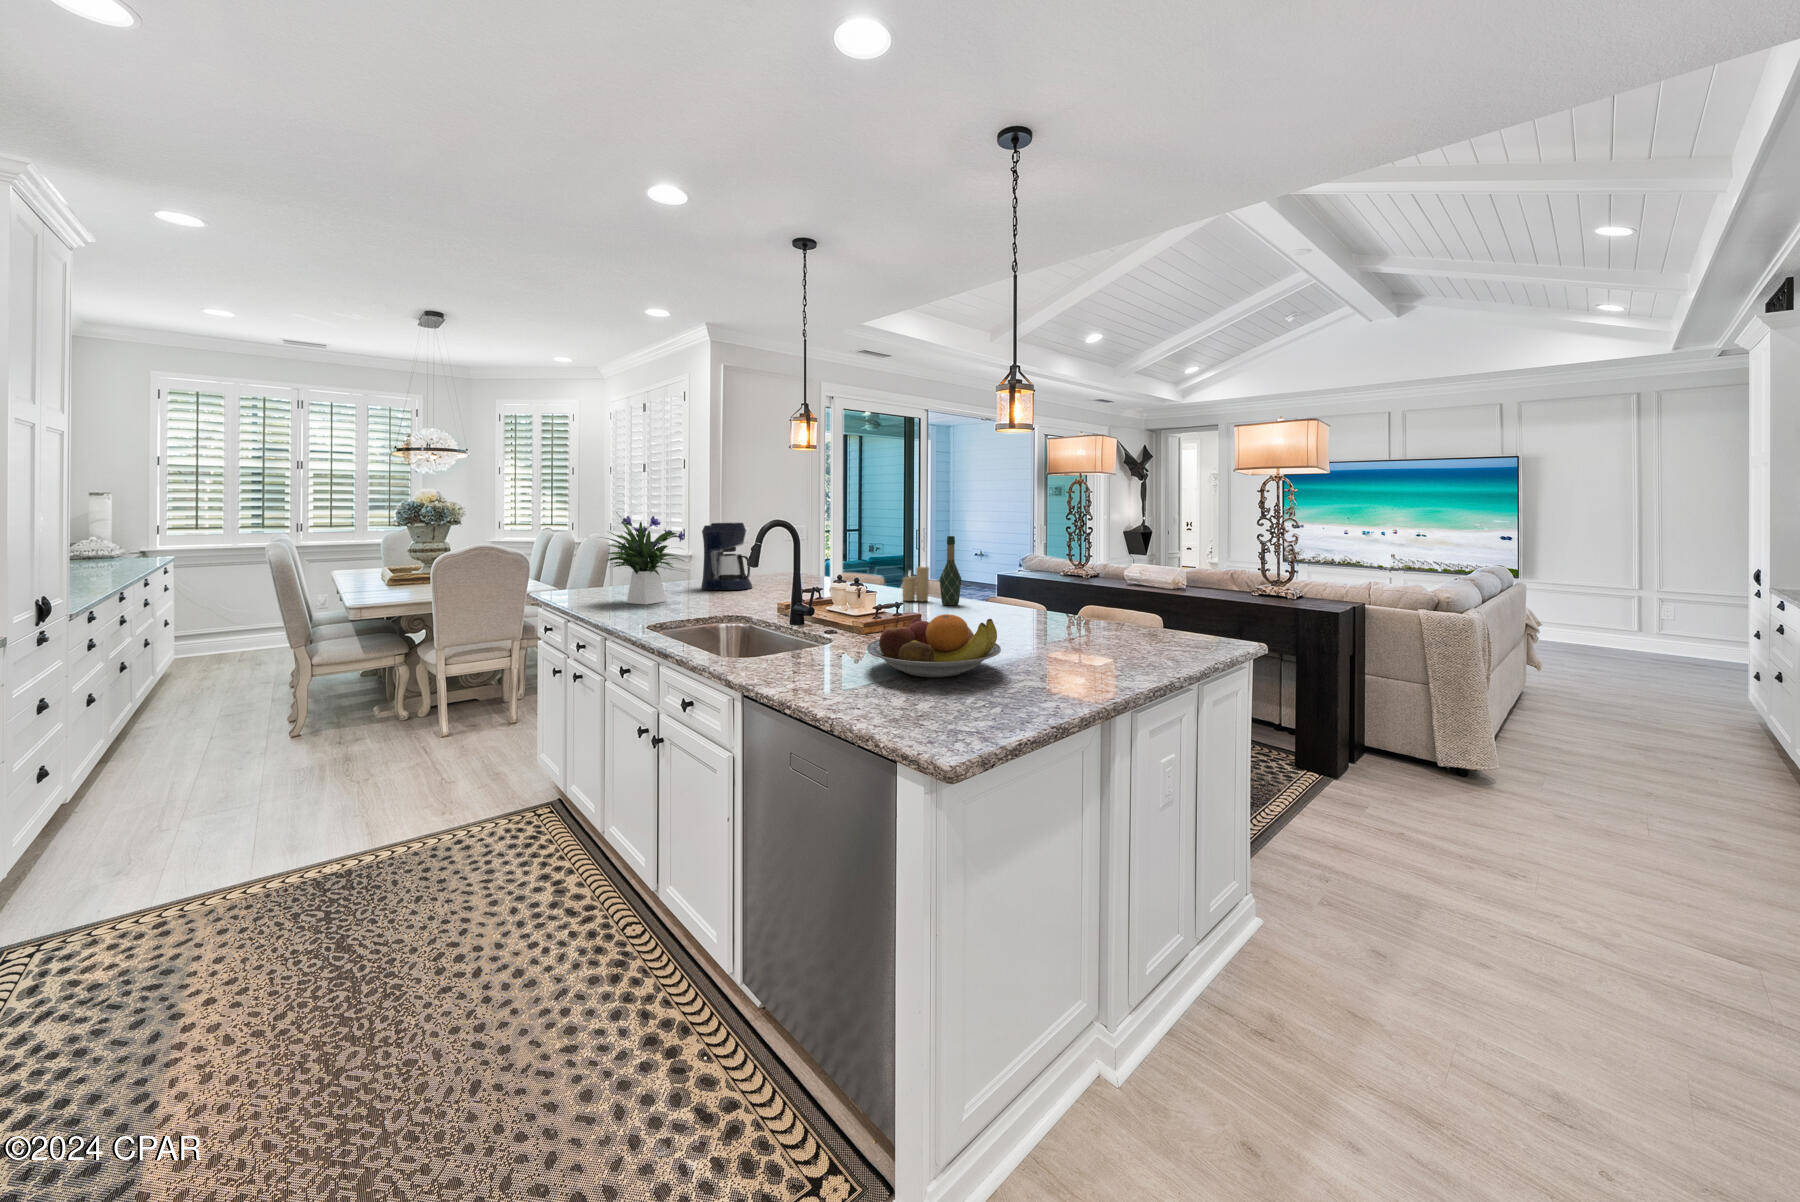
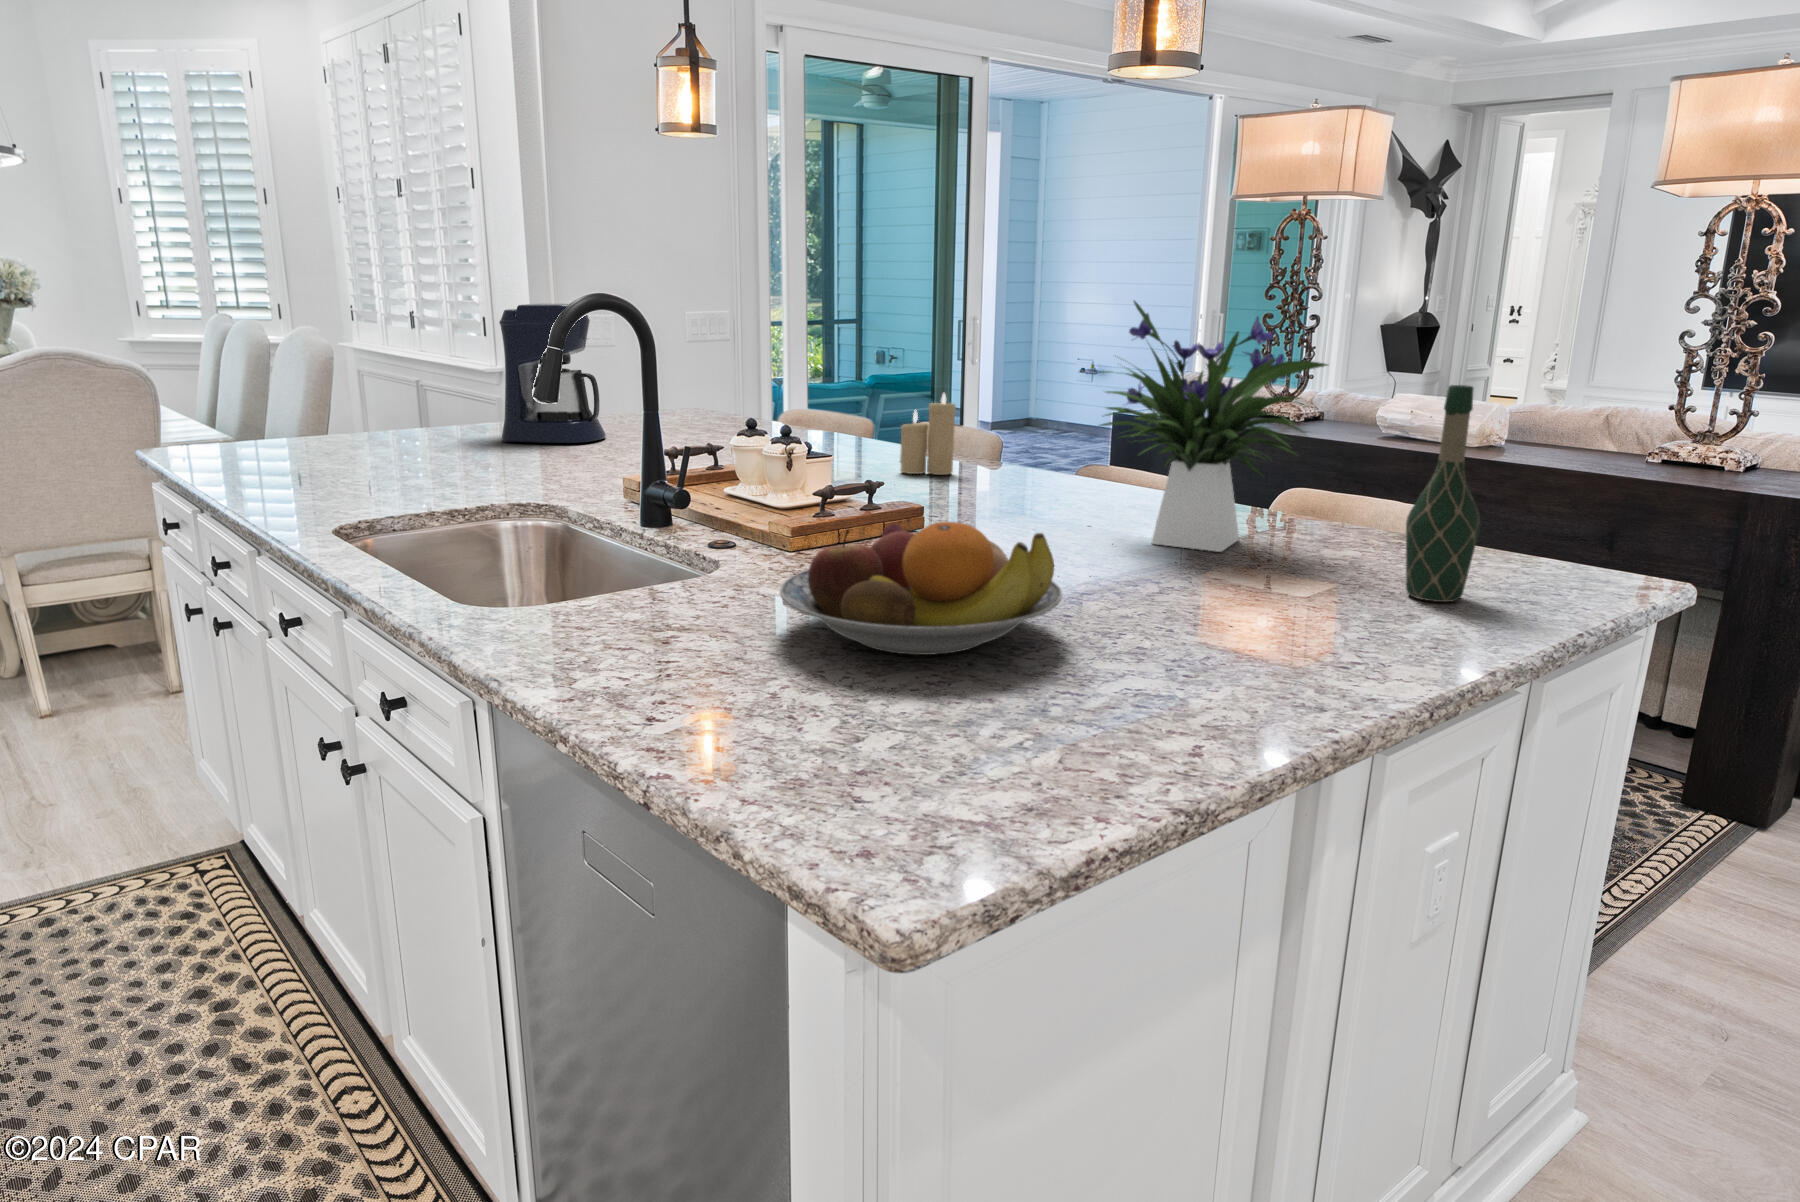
flower arrangement: present [606,512,684,605] -> present [1093,300,1327,552]
wine bottle: present [940,536,961,605] -> present [1406,385,1481,602]

